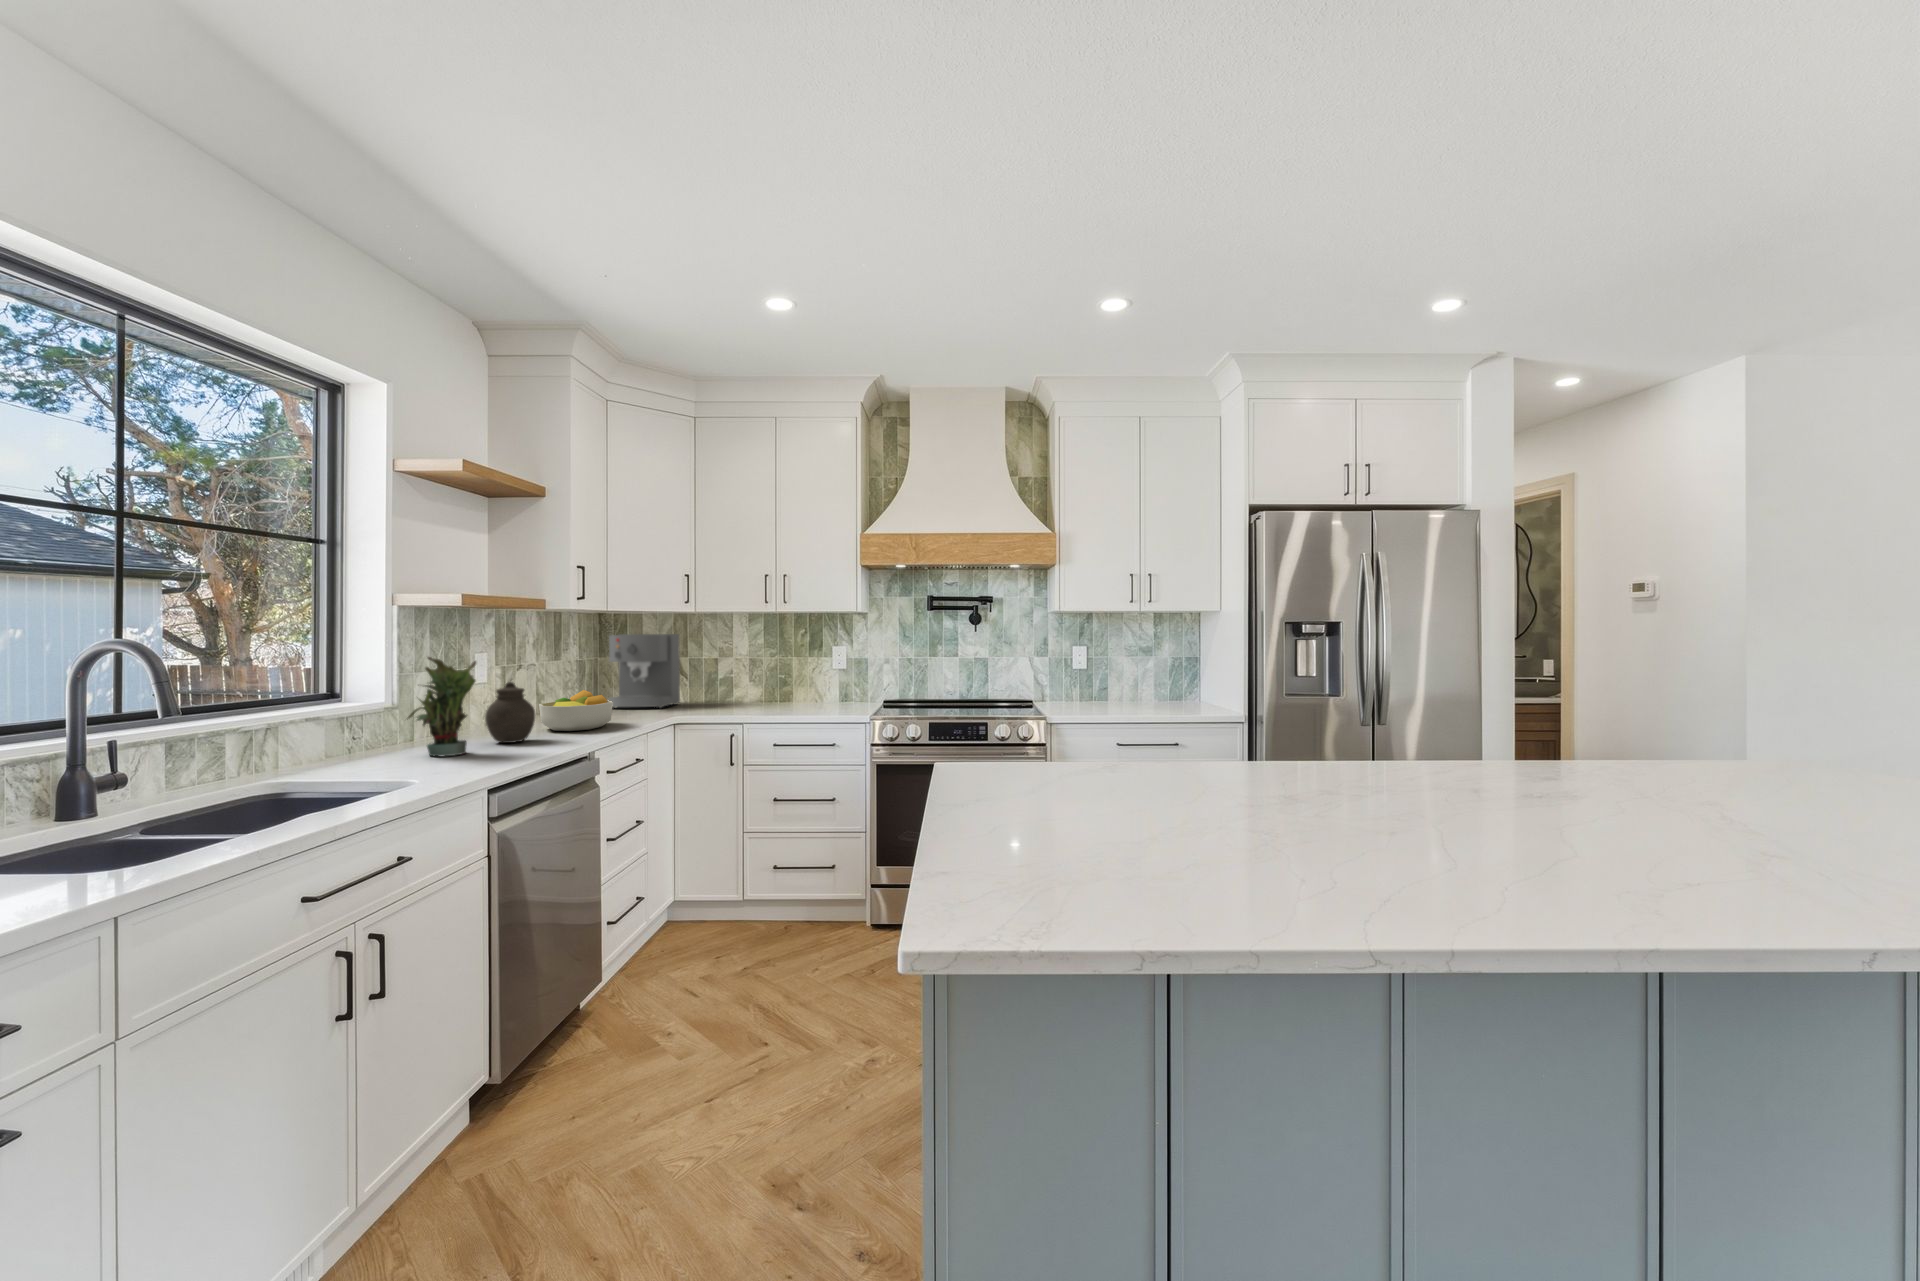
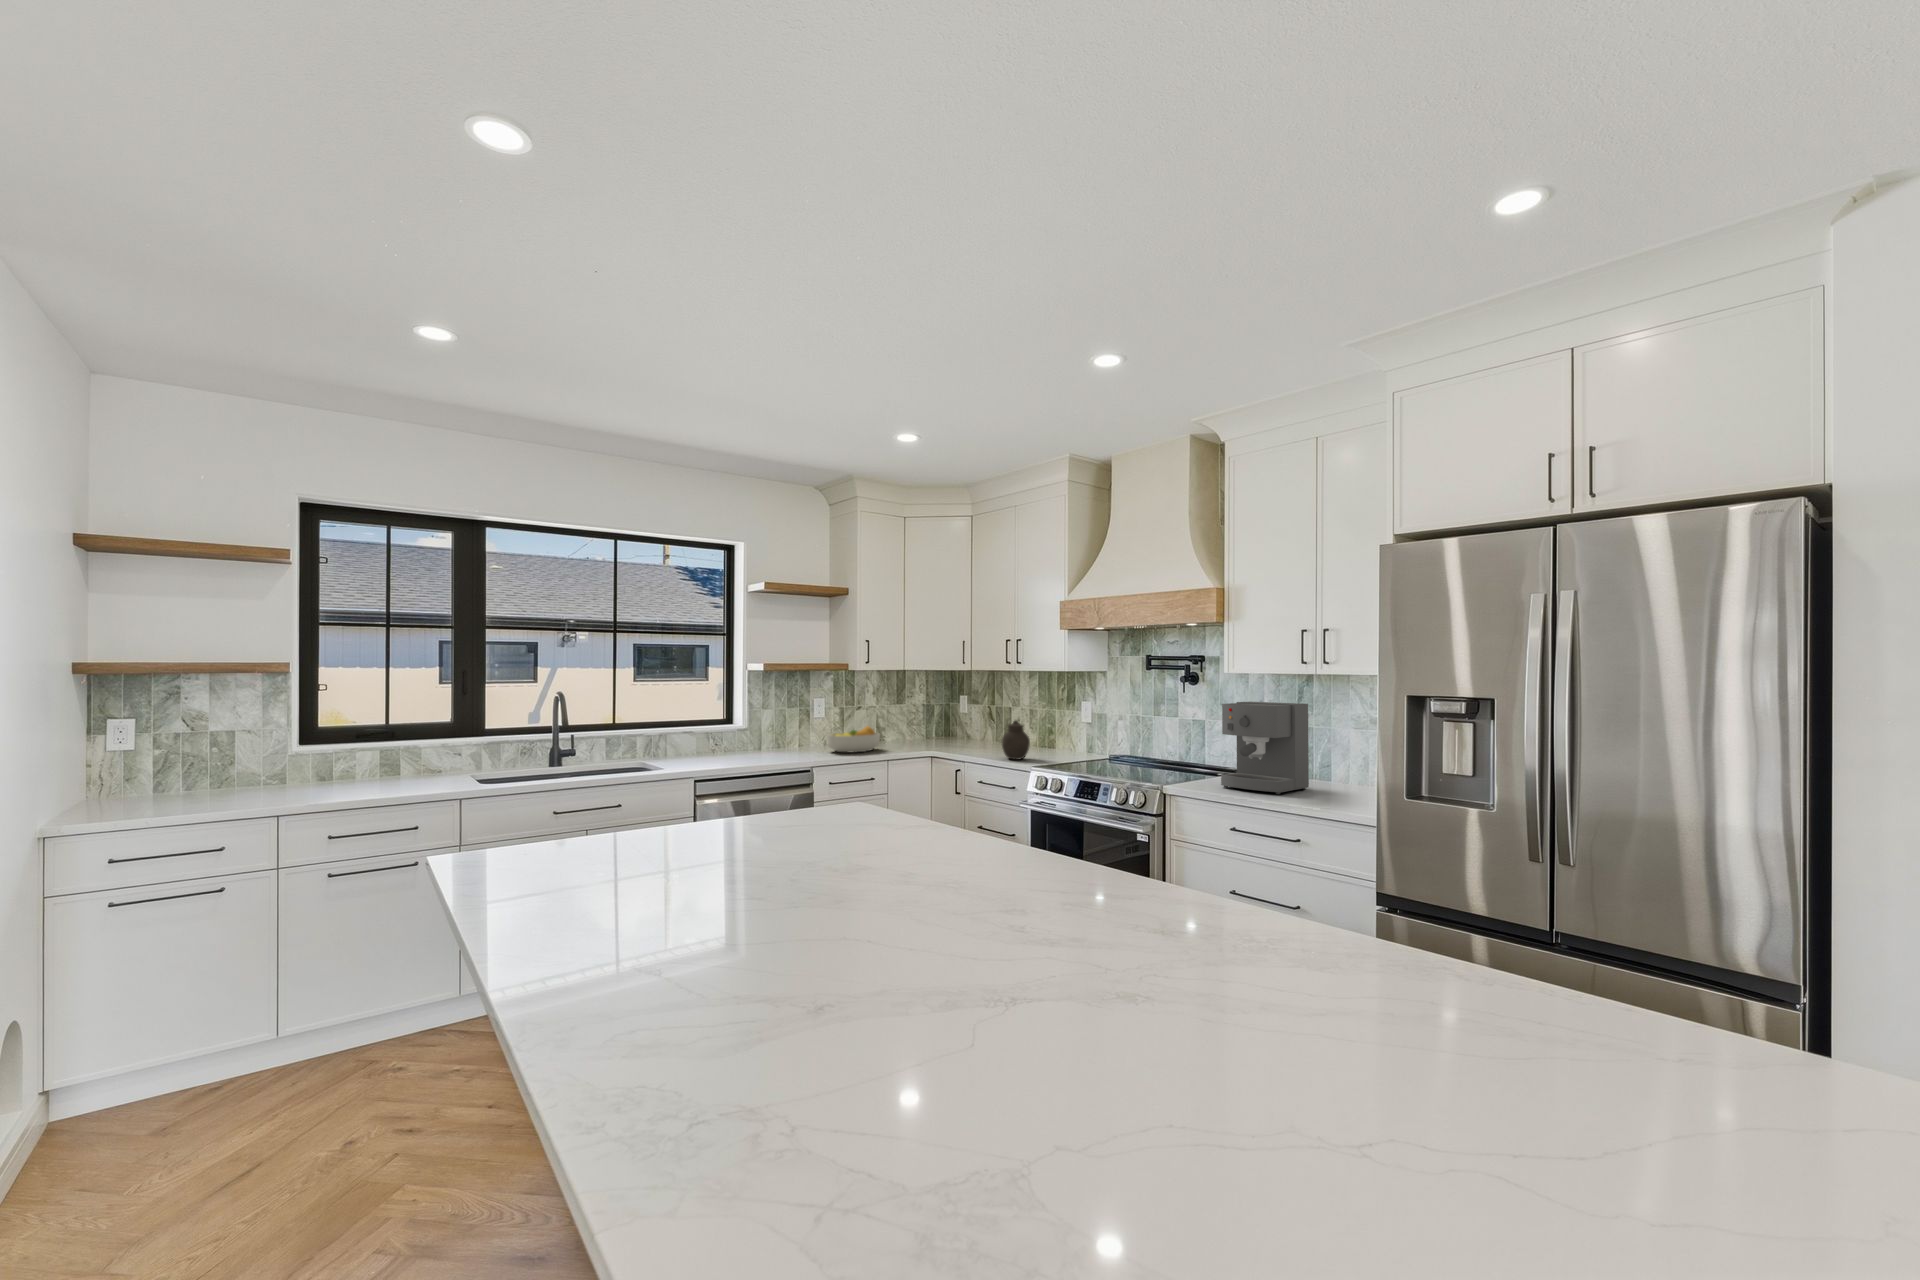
coffee maker: present [609,634,680,708] -> present [1221,702,1309,794]
potted plant: present [407,657,476,757] -> none [724,701,756,759]
jar: present [485,682,535,743] -> present [1001,721,1030,760]

